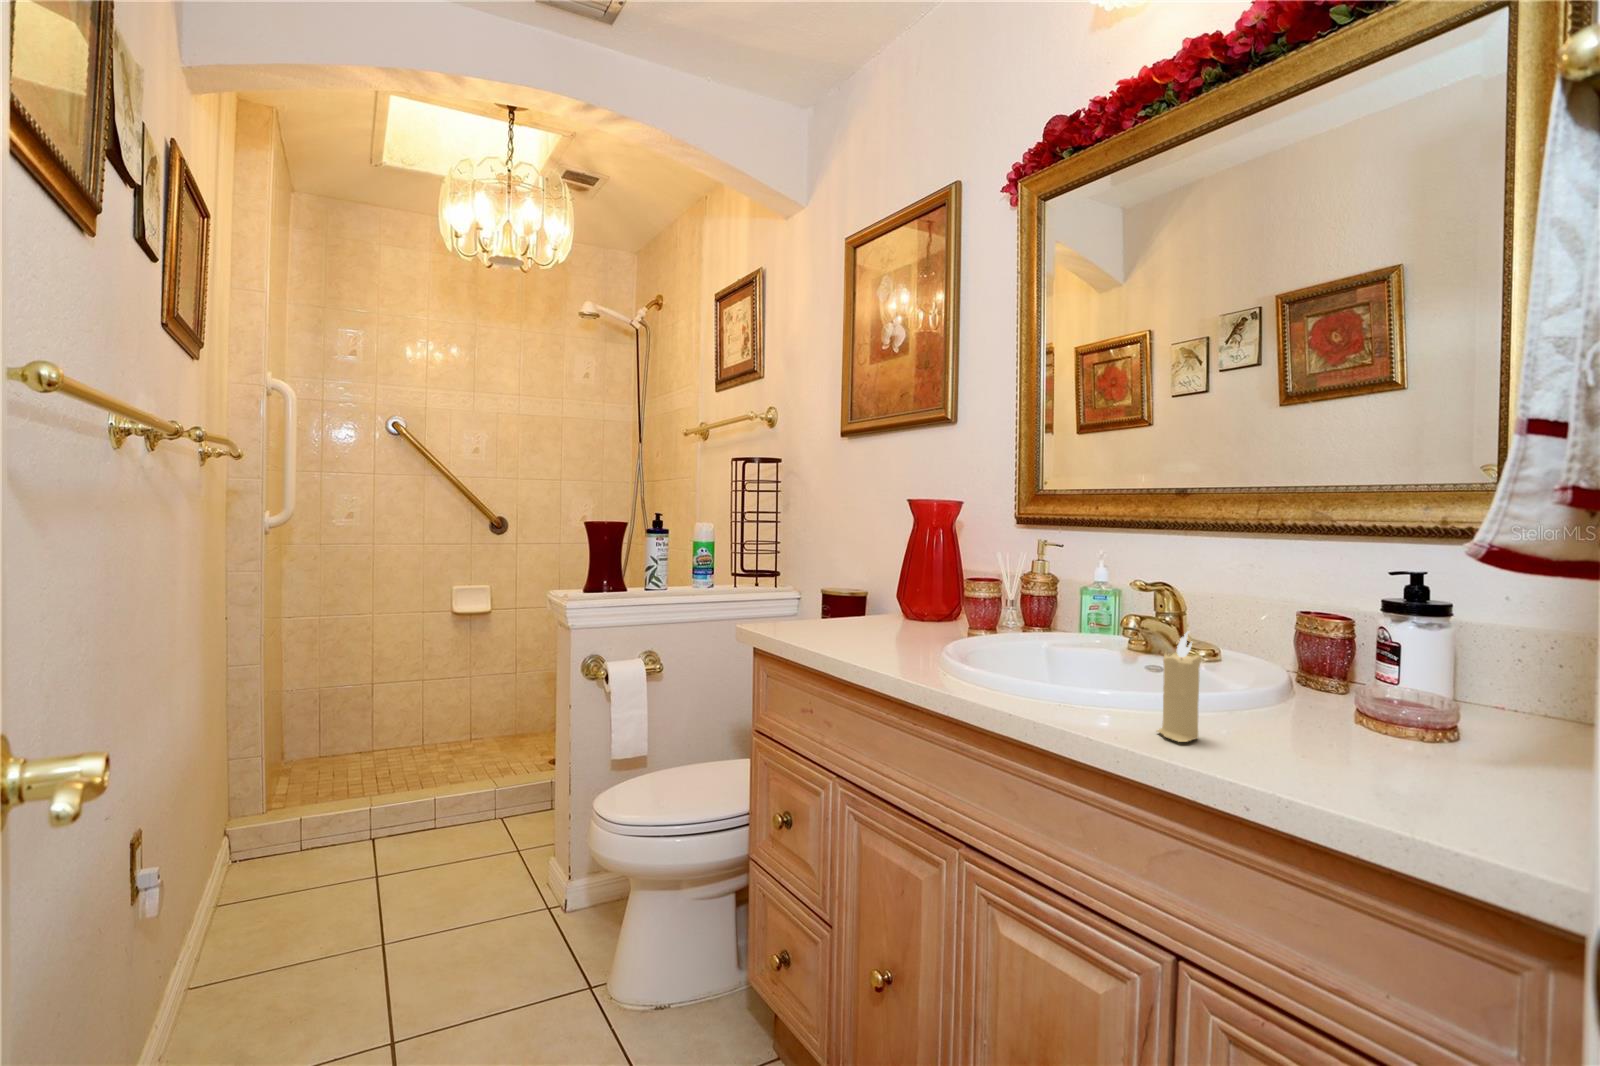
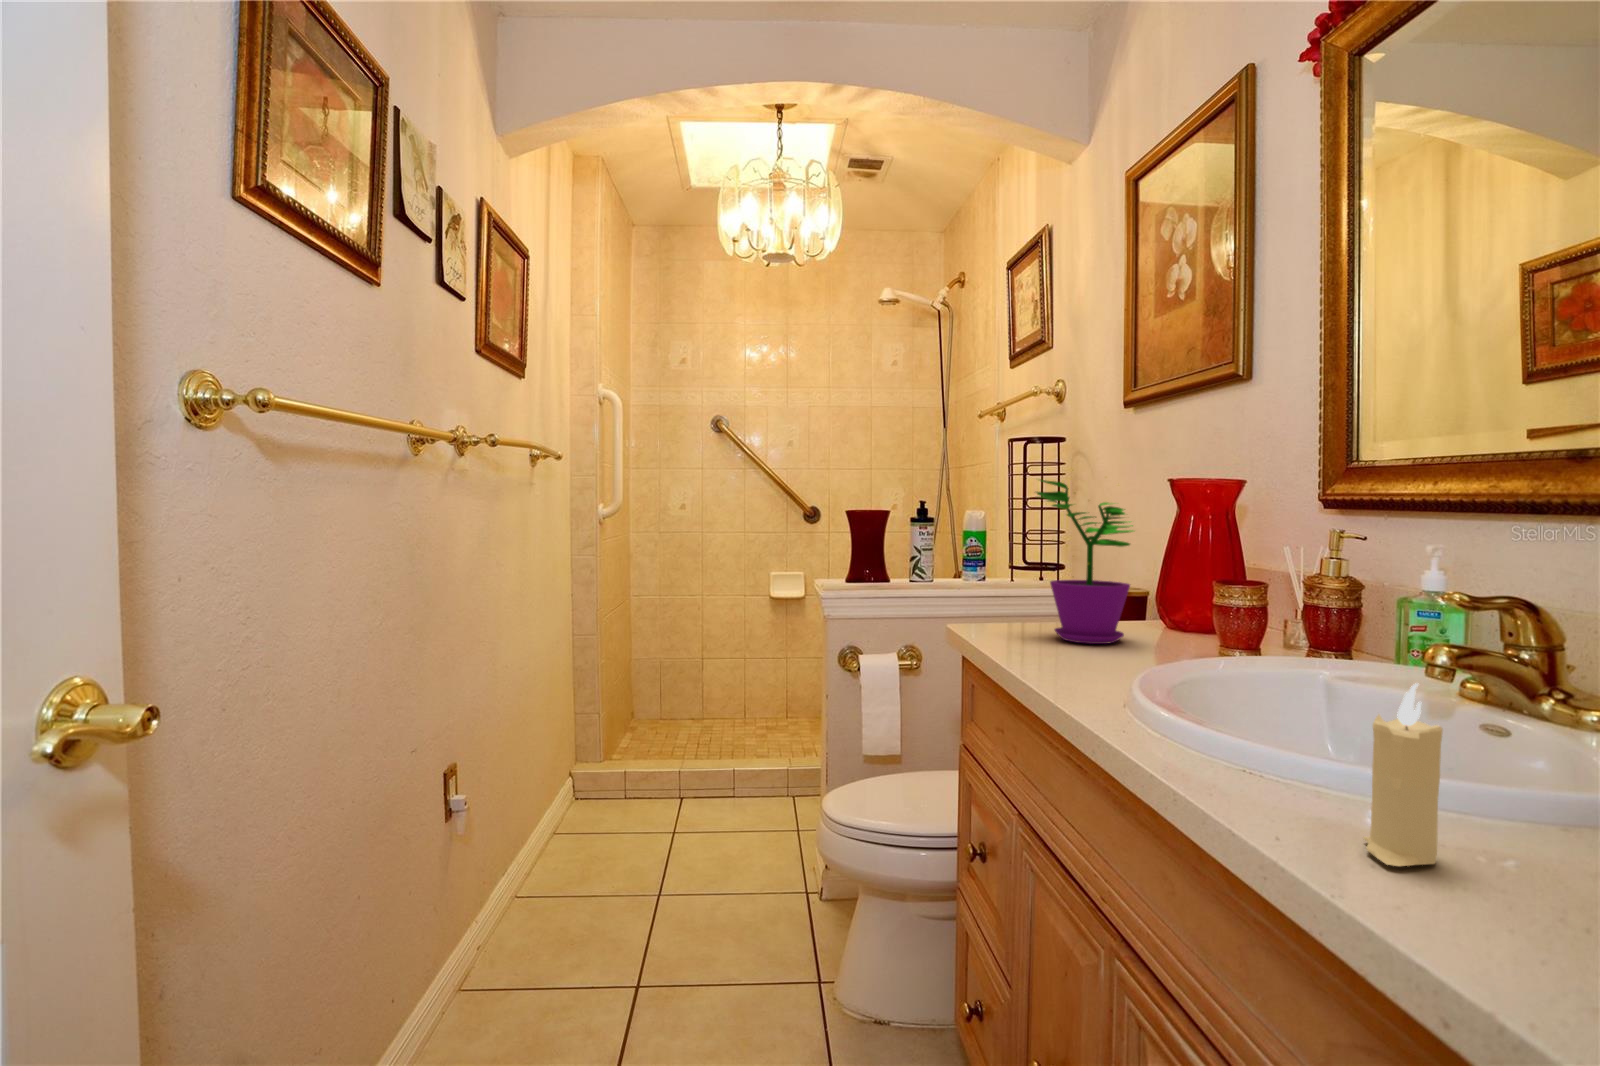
flower pot: none [815,489,898,633] -> present [1036,479,1133,644]

